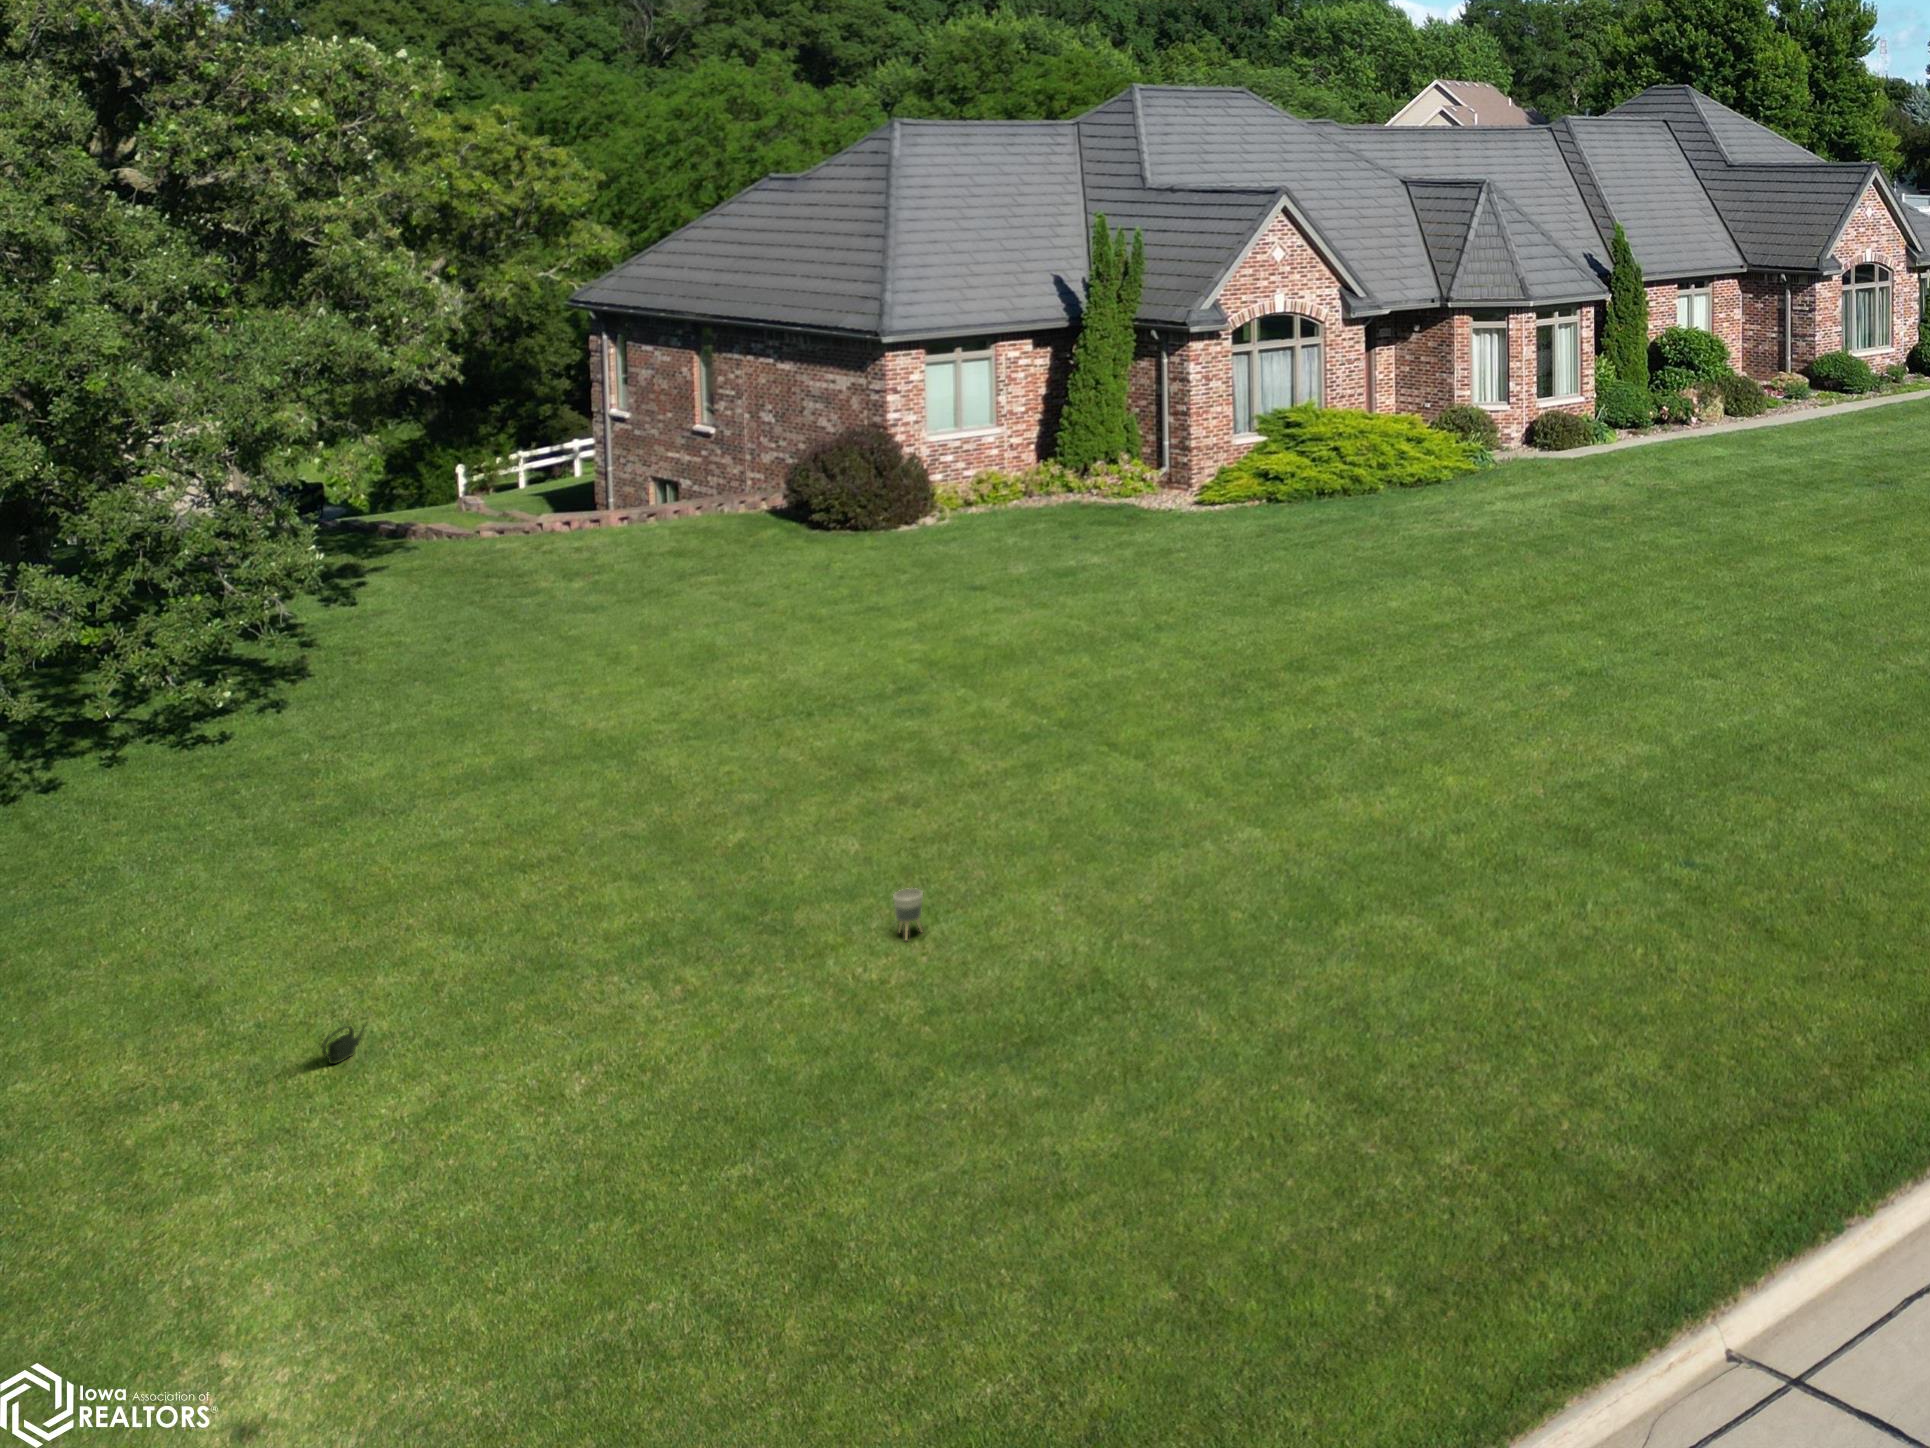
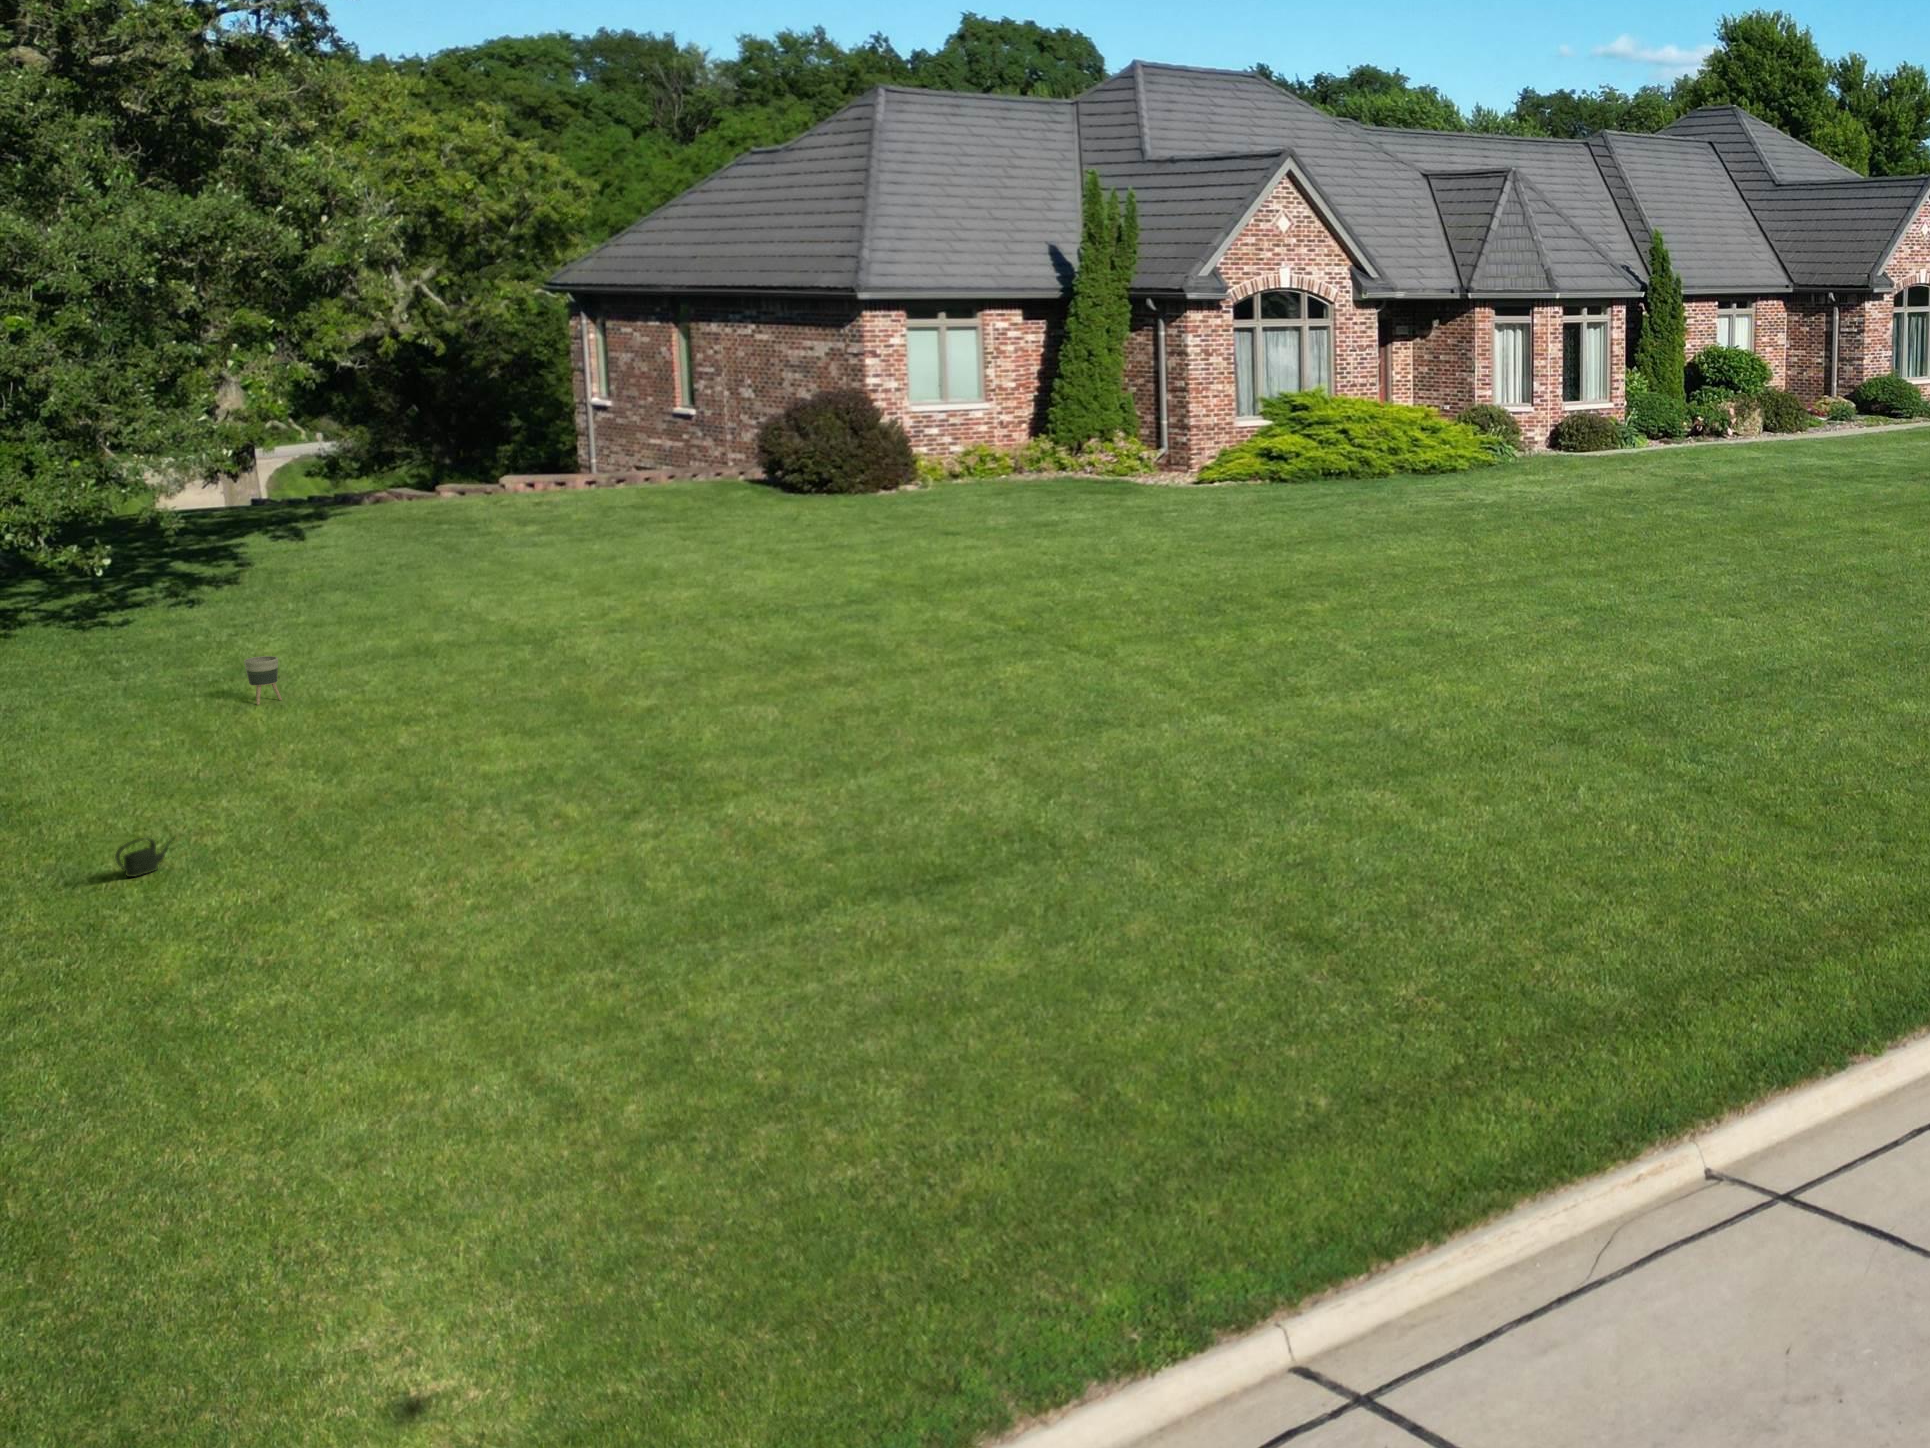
planter: present [893,888,923,939] -> present [244,656,282,705]

